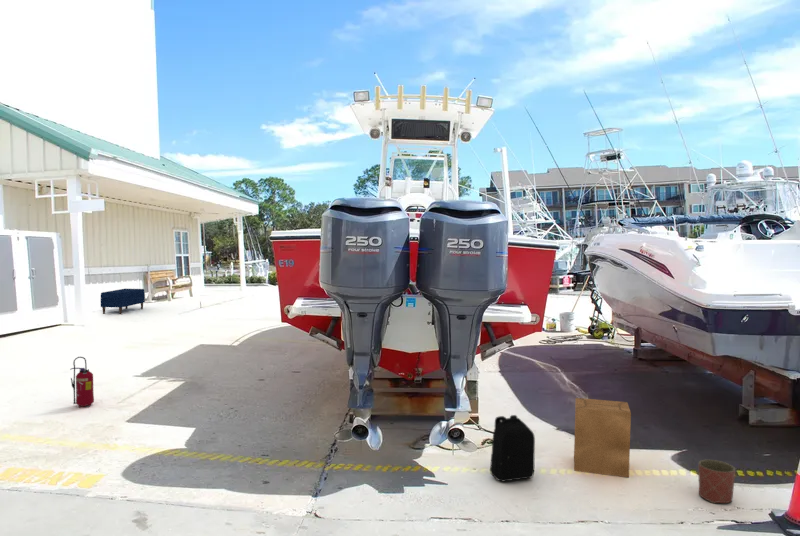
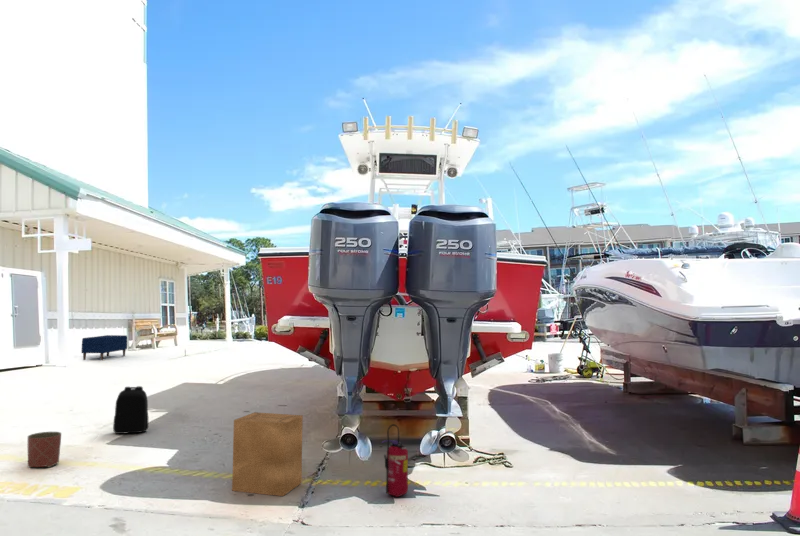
fire extinguisher: present [71,357,94,407] -> present [382,424,408,497]
cardboard box: present [574,398,631,477] -> present [232,412,303,496]
backpack: present [490,415,535,481] -> present [113,386,149,434]
planter: present [699,460,735,503] -> present [27,432,61,468]

